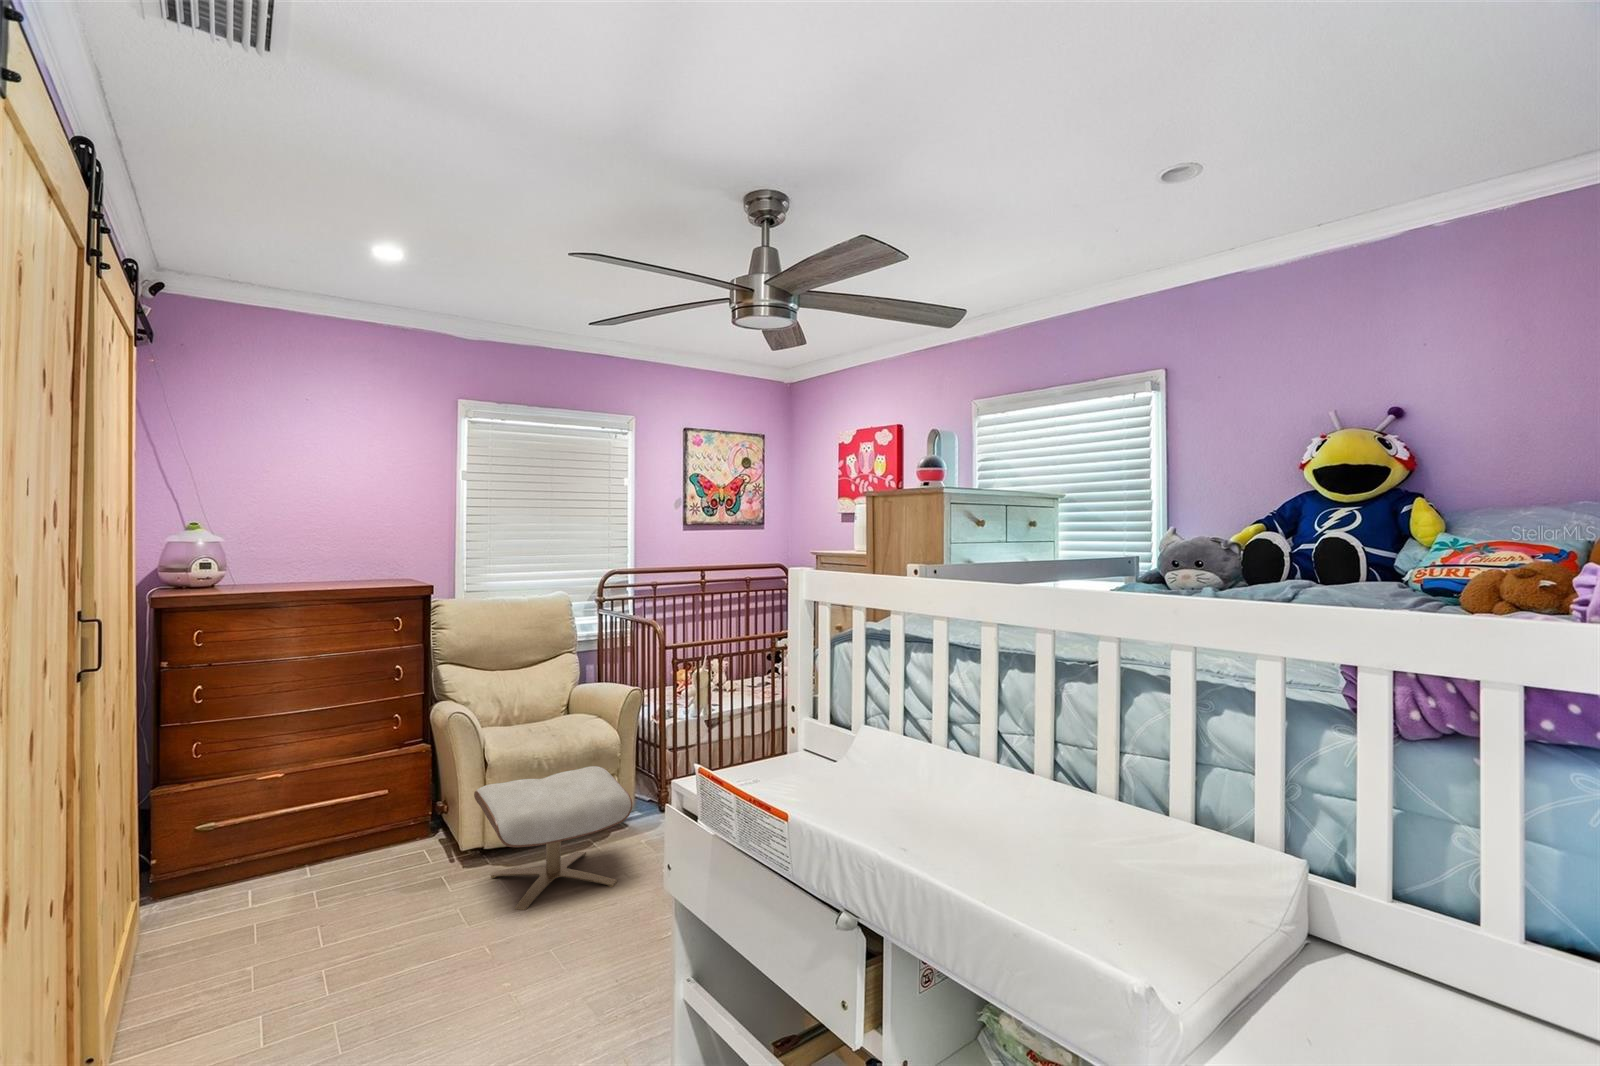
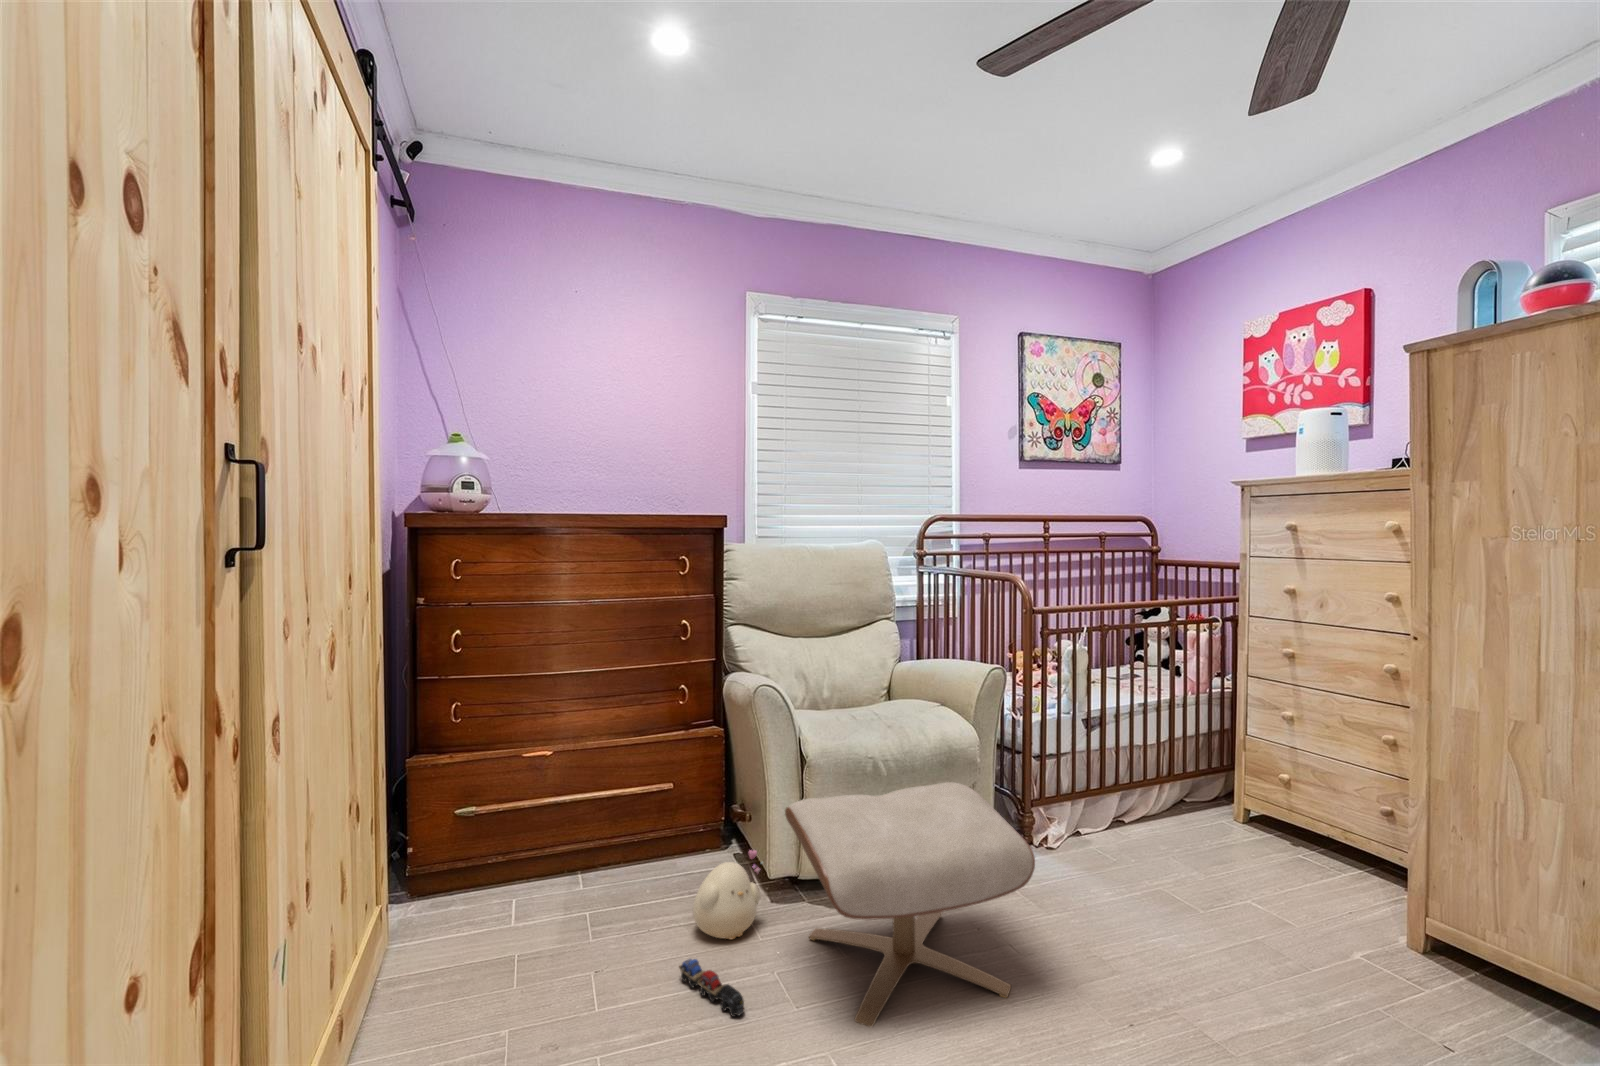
plush toy: none [406,825,460,885] -> present [693,850,761,939]
toy train: none [396,893,442,919] -> present [679,959,744,1017]

